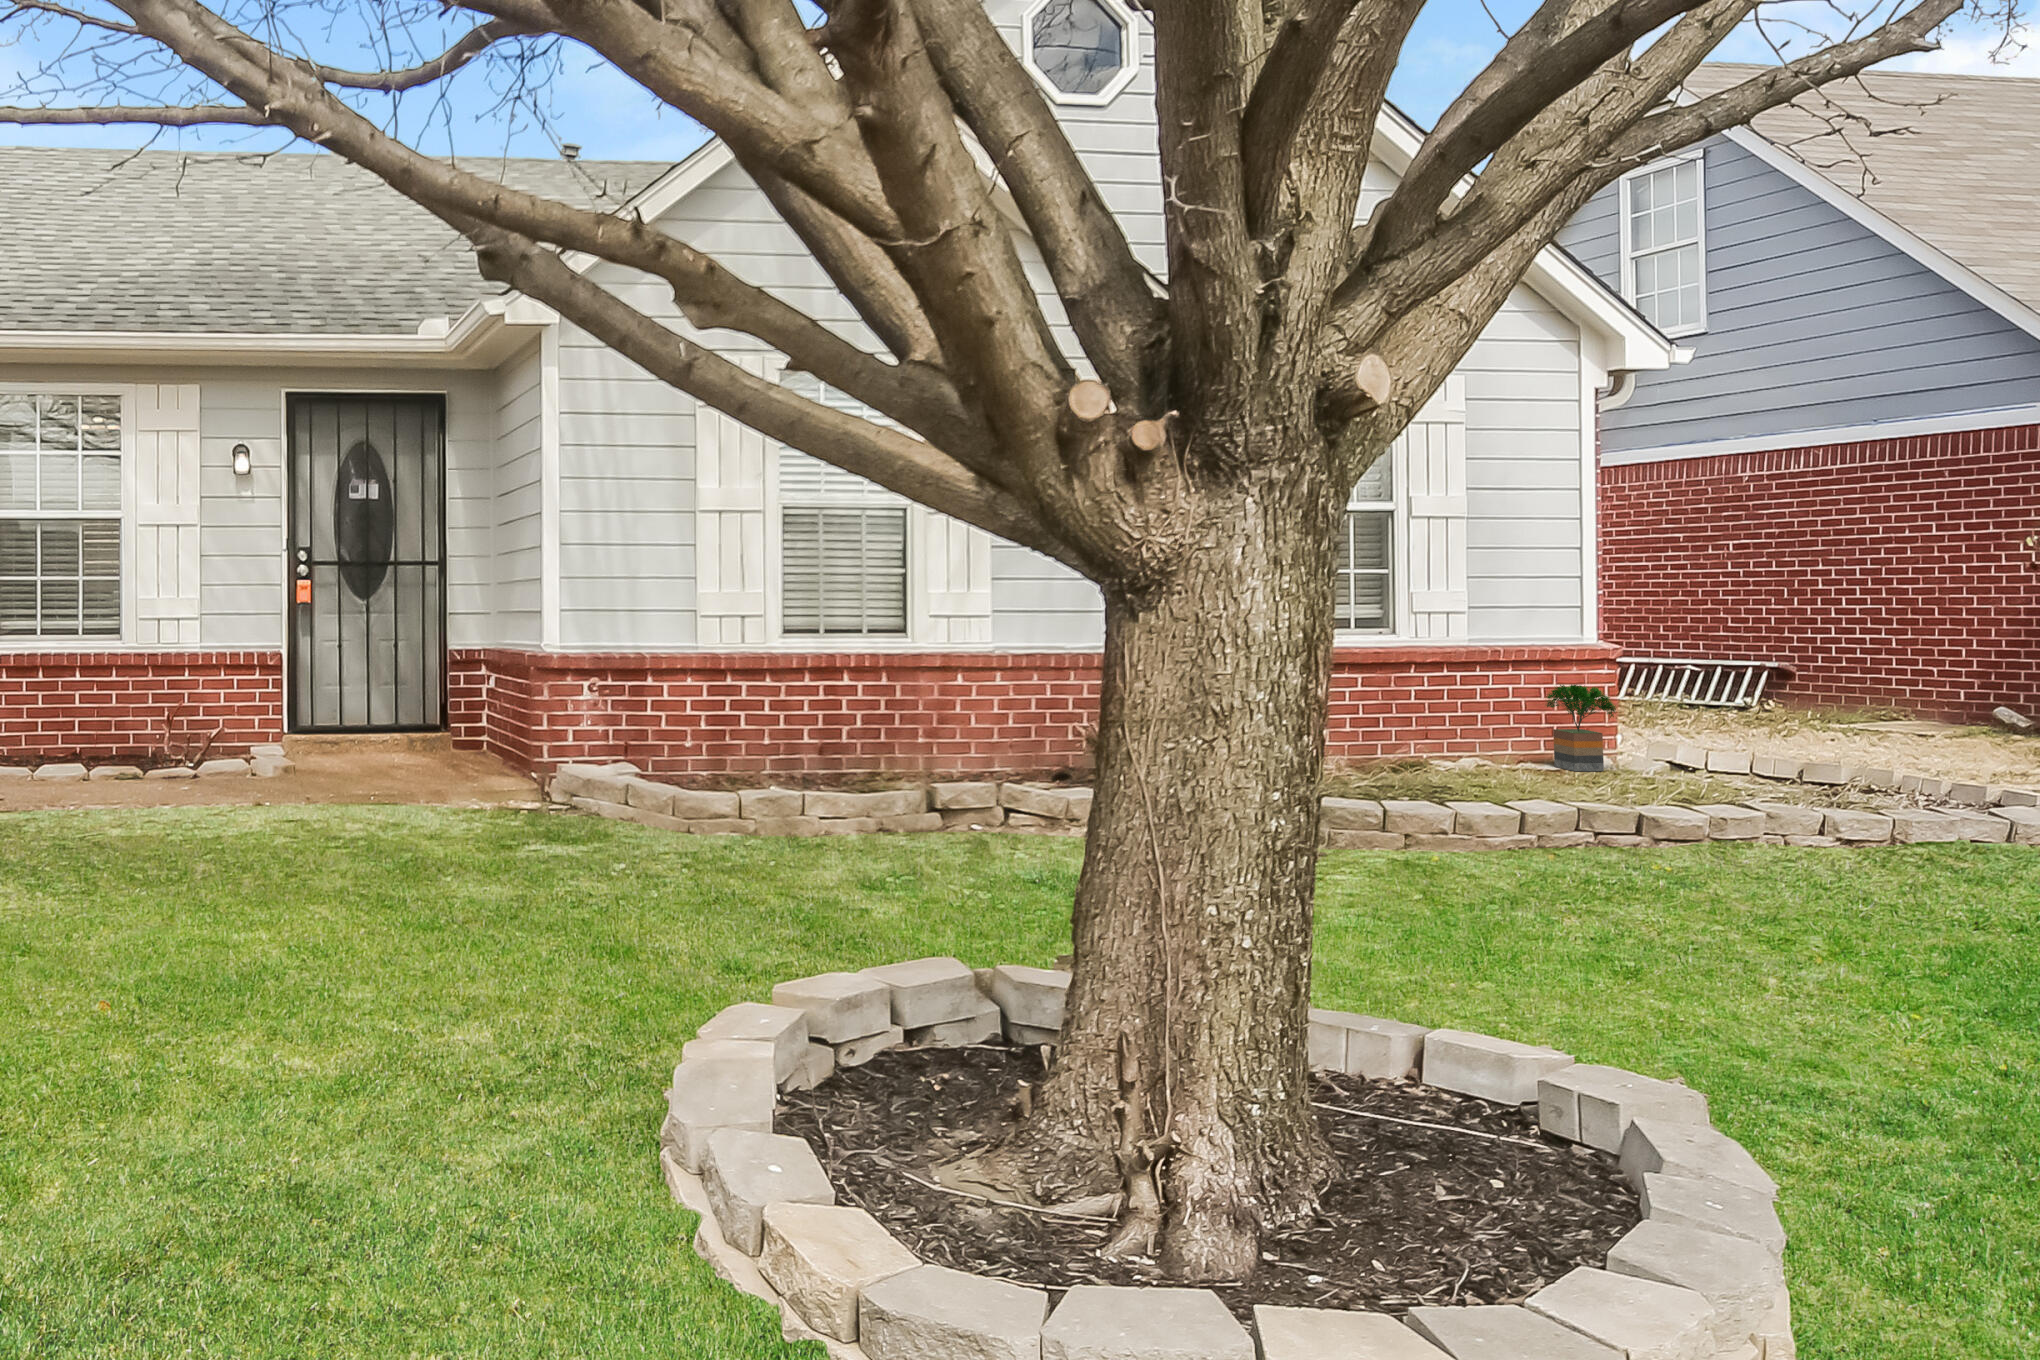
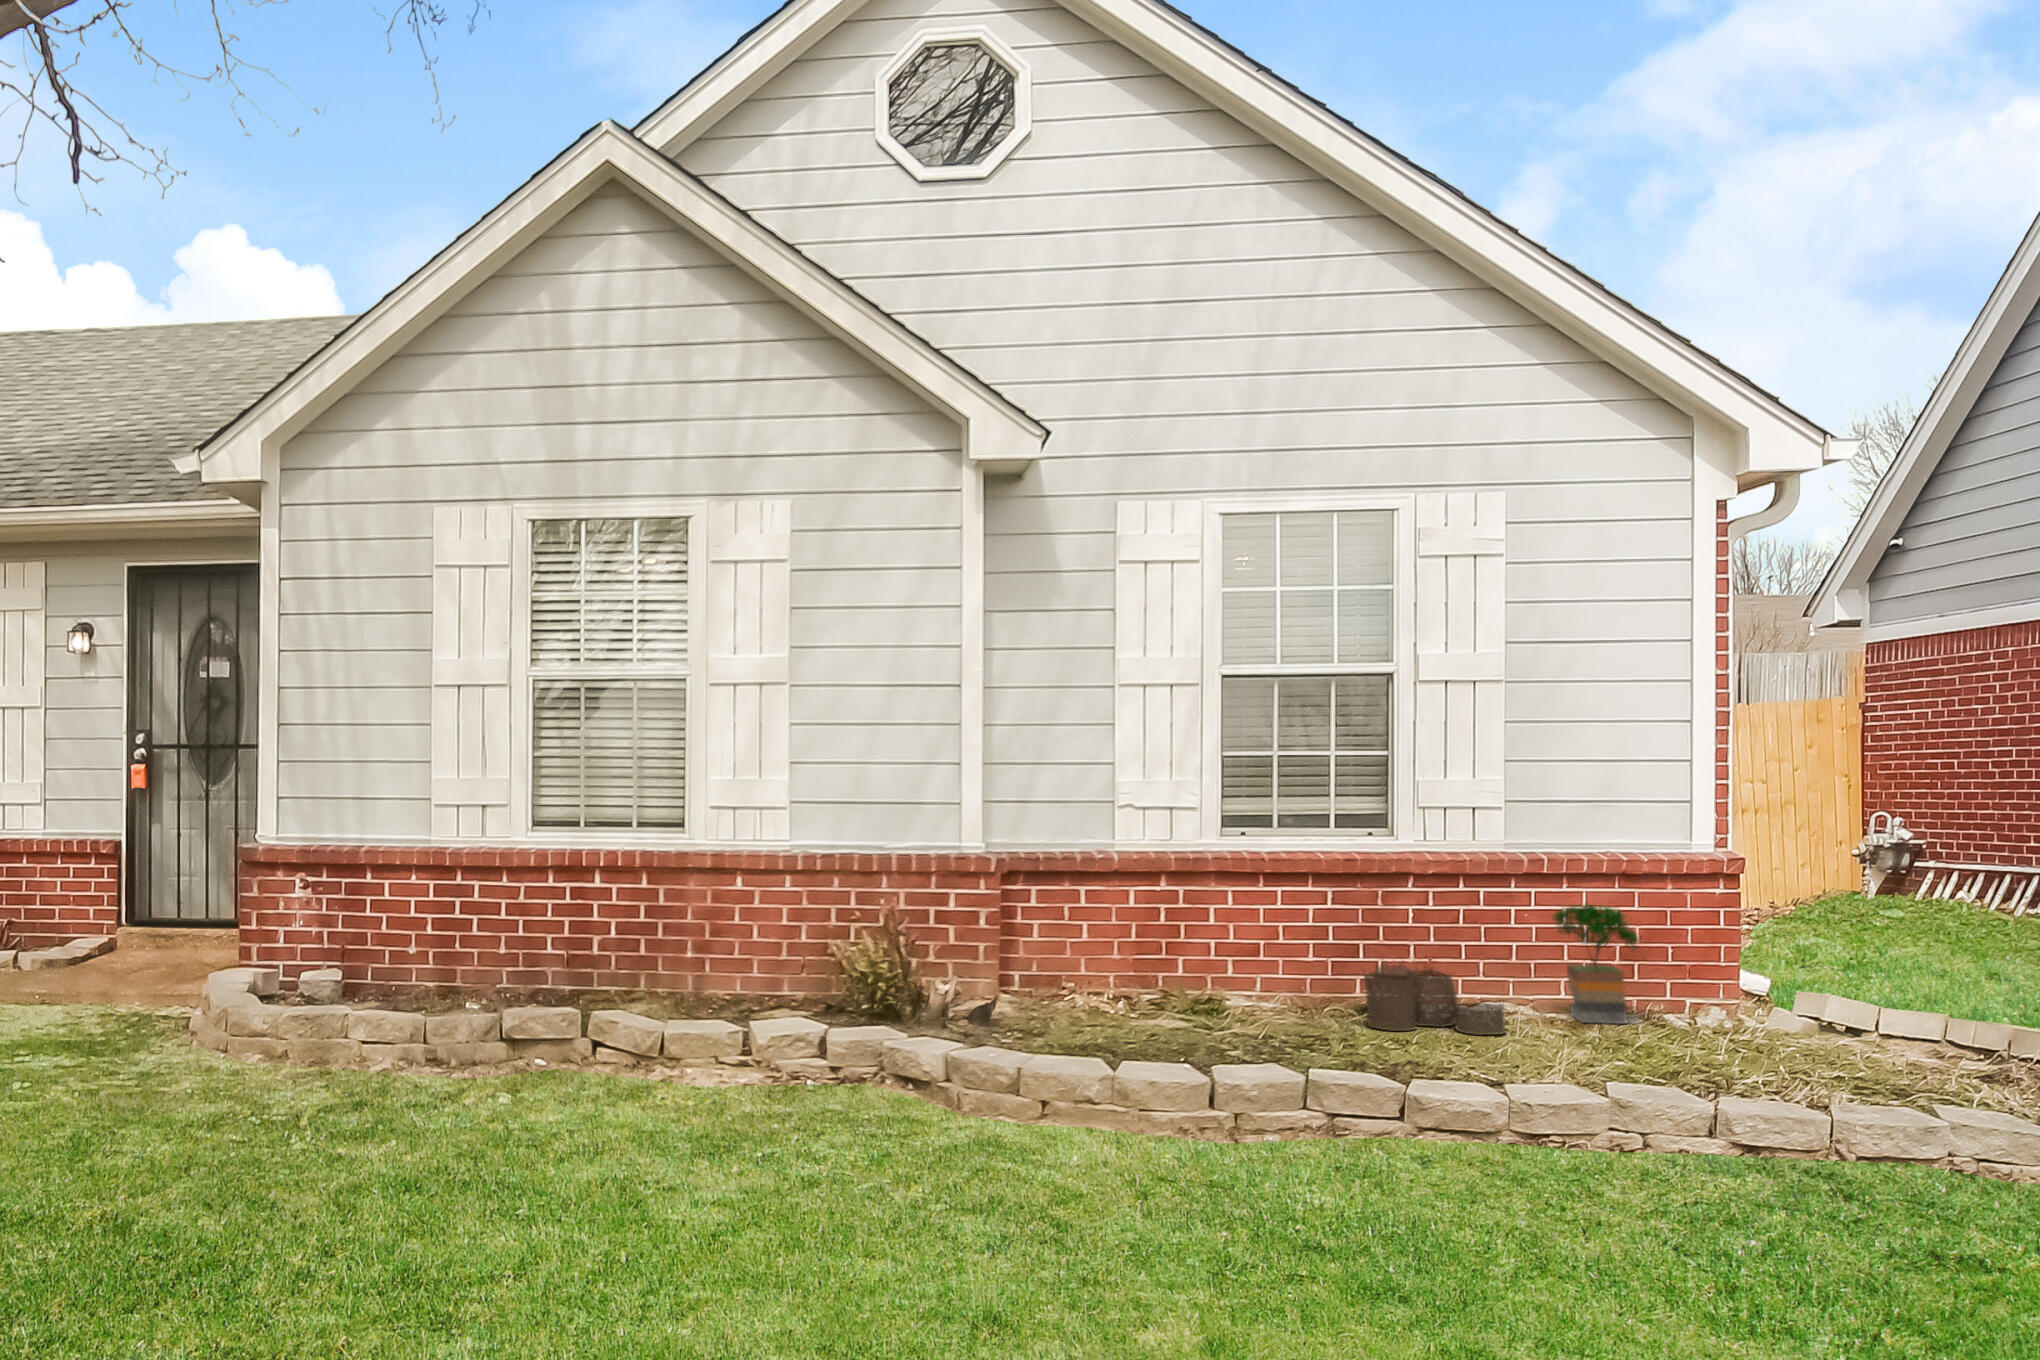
woven basket: none [1419,728,1550,781] -> present [1364,962,1505,1035]

